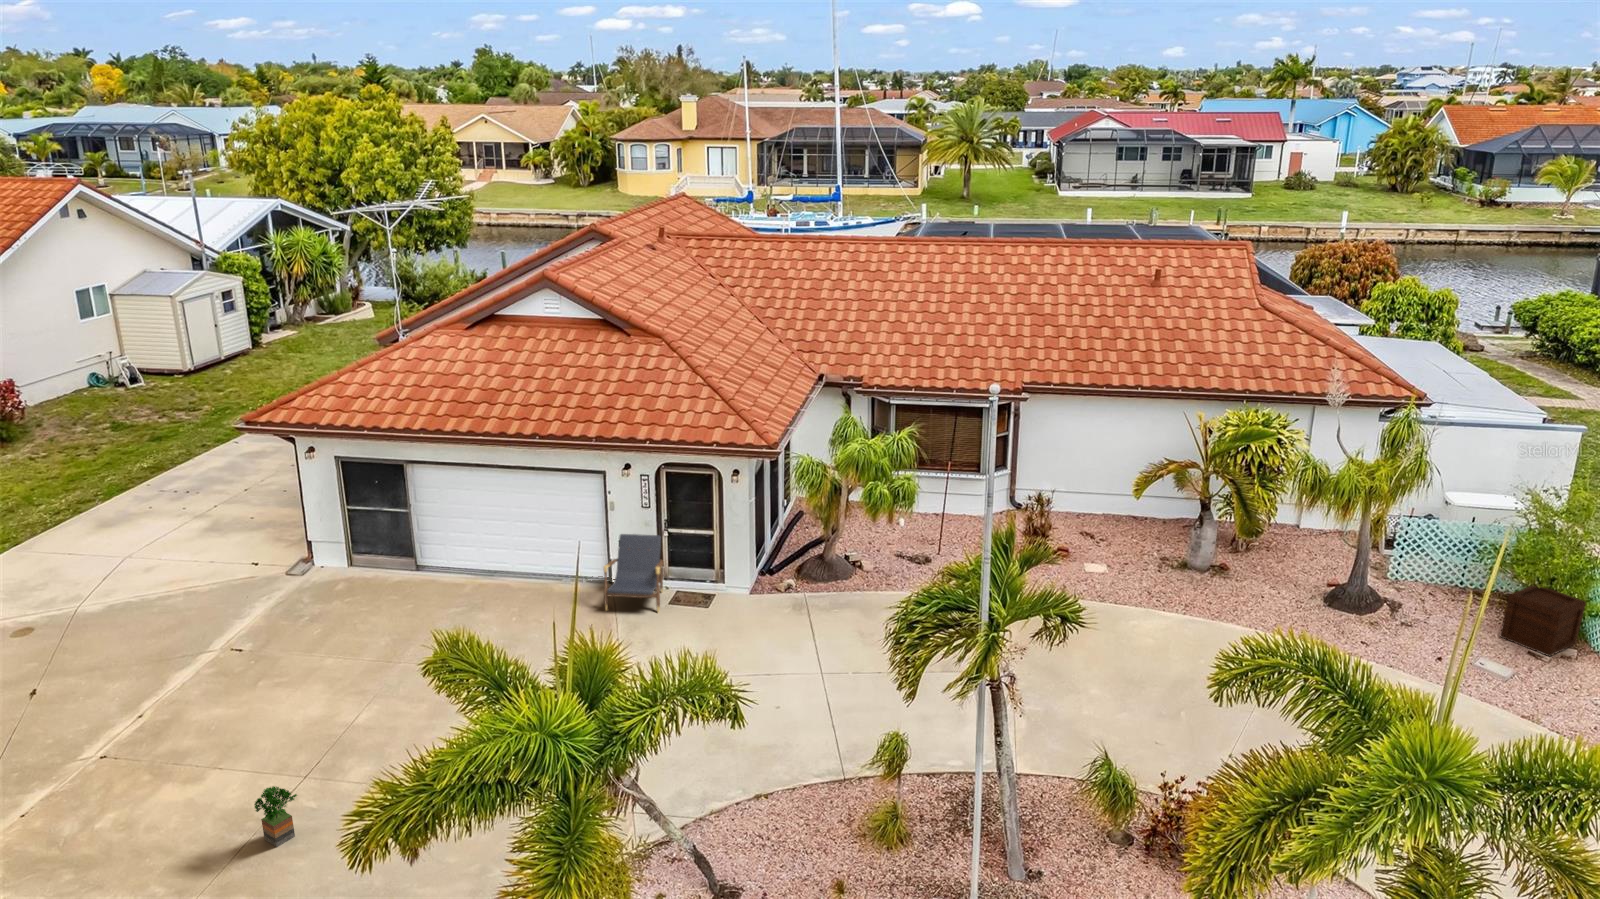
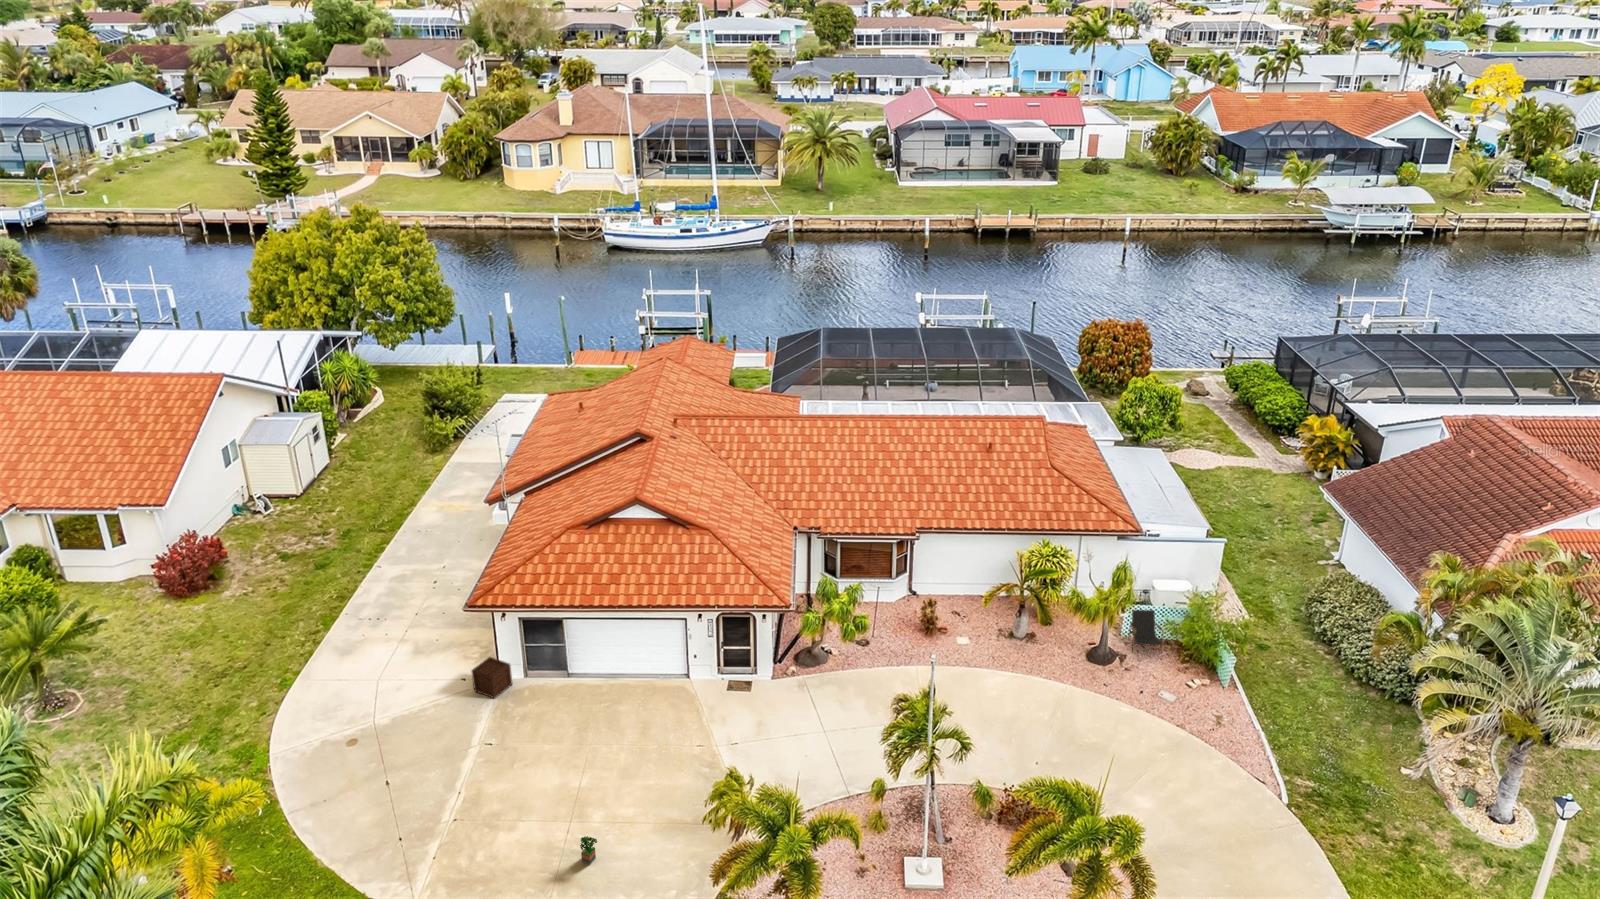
lounge chair: present [604,534,664,612] -> present [1128,610,1164,651]
wooden crate: present [1500,586,1586,656] -> present [472,657,512,698]

